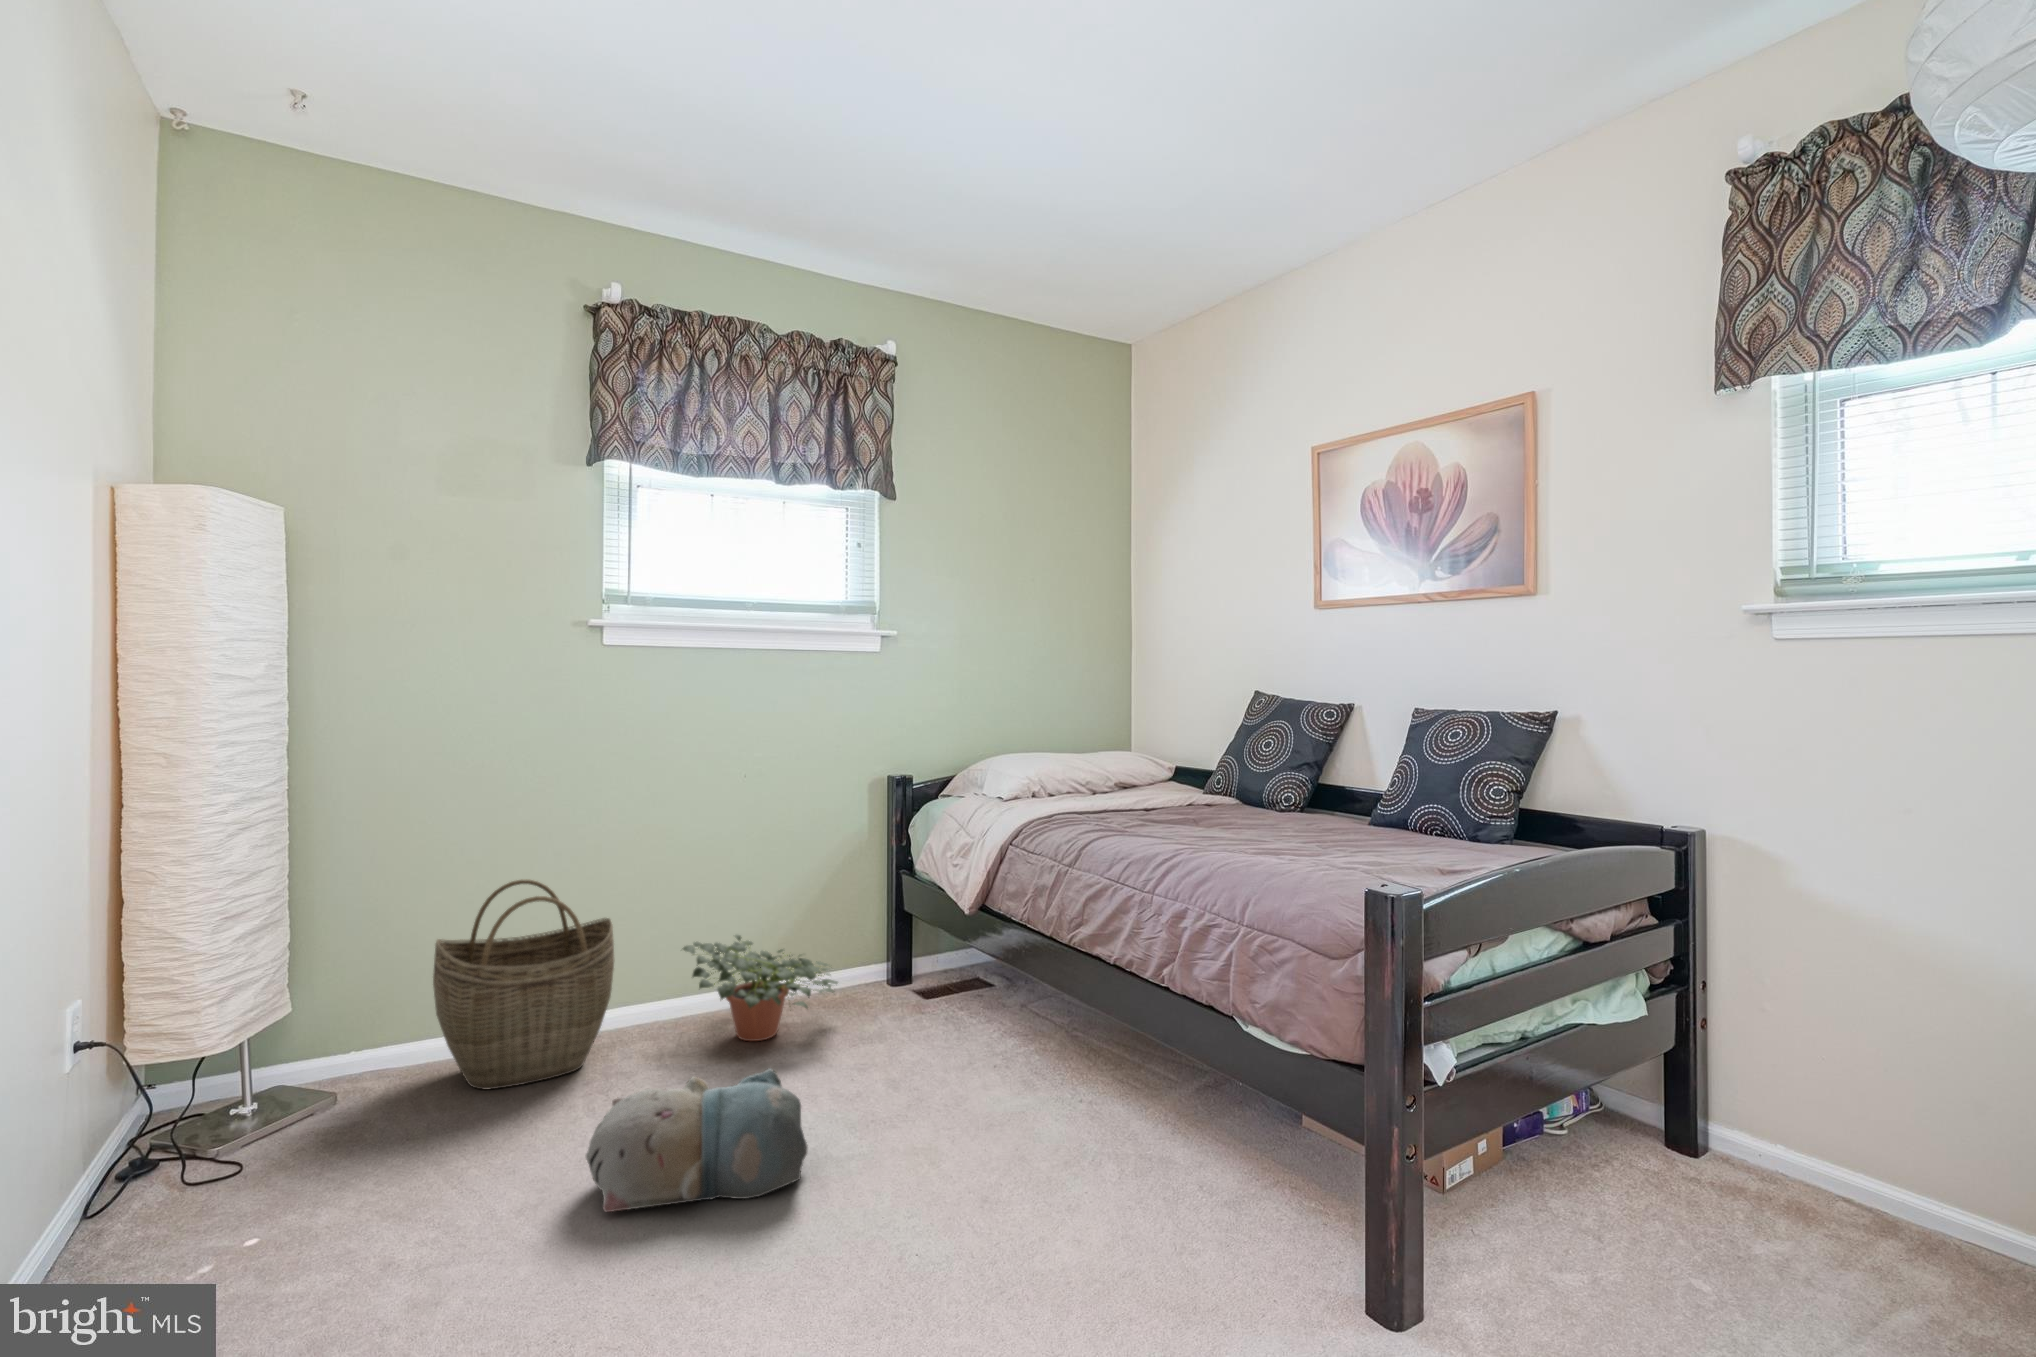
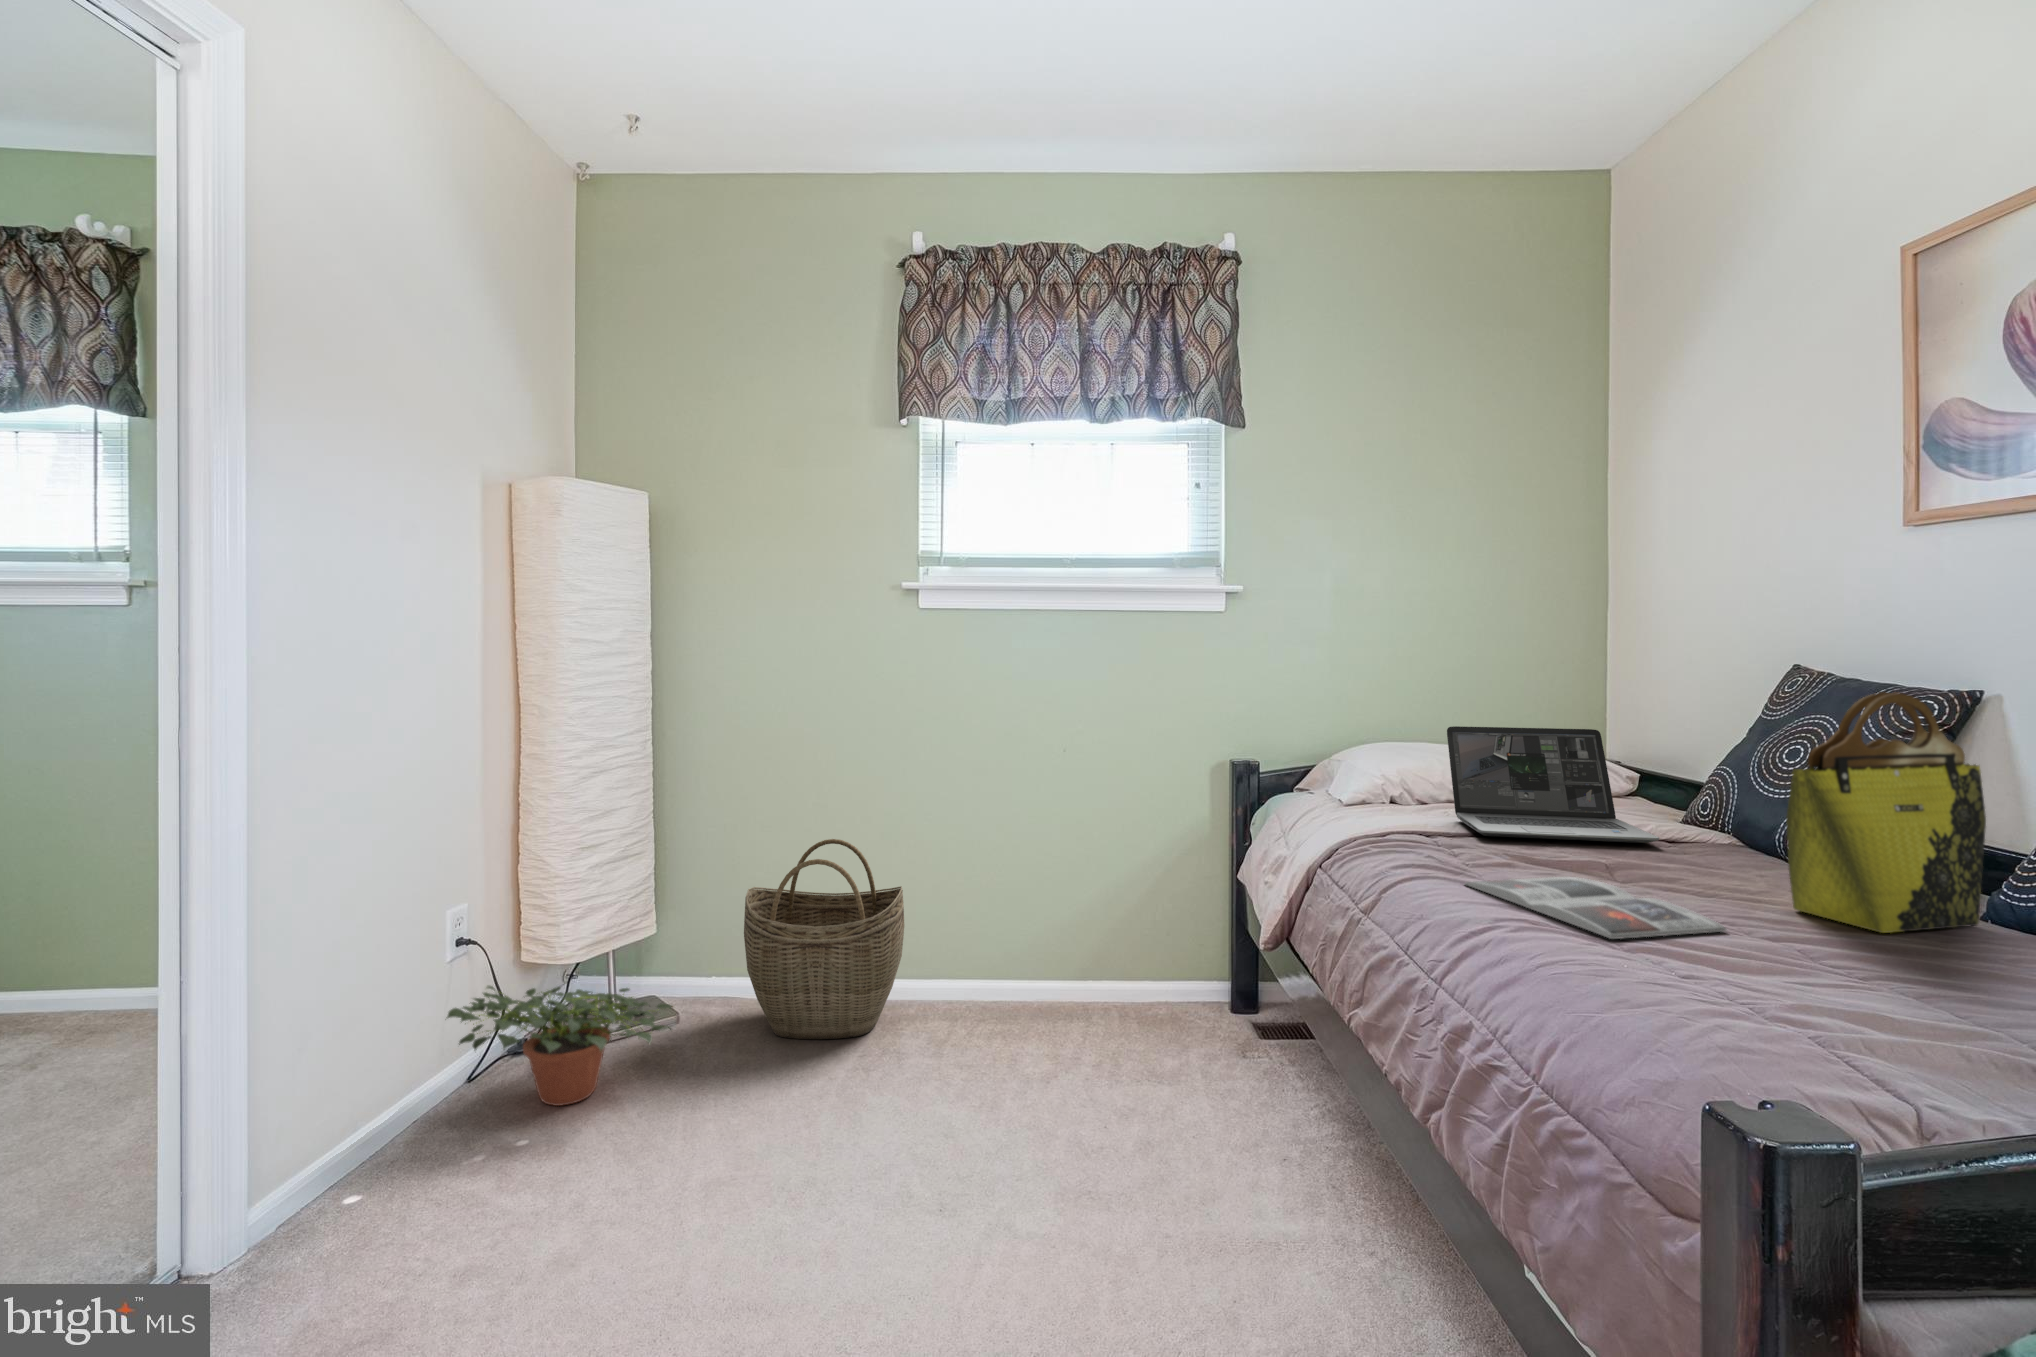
tote bag: none [1300,704,1377,838] -> present [1786,692,1986,933]
laptop: none [1069,737,1209,813] -> present [1447,726,1659,843]
magazine: none [1136,828,1285,854] -> present [1465,877,1727,939]
potted plant: present [683,935,838,1041] -> present [447,986,673,1106]
plush toy: present [586,1069,808,1212] -> none [754,1082,979,1244]

